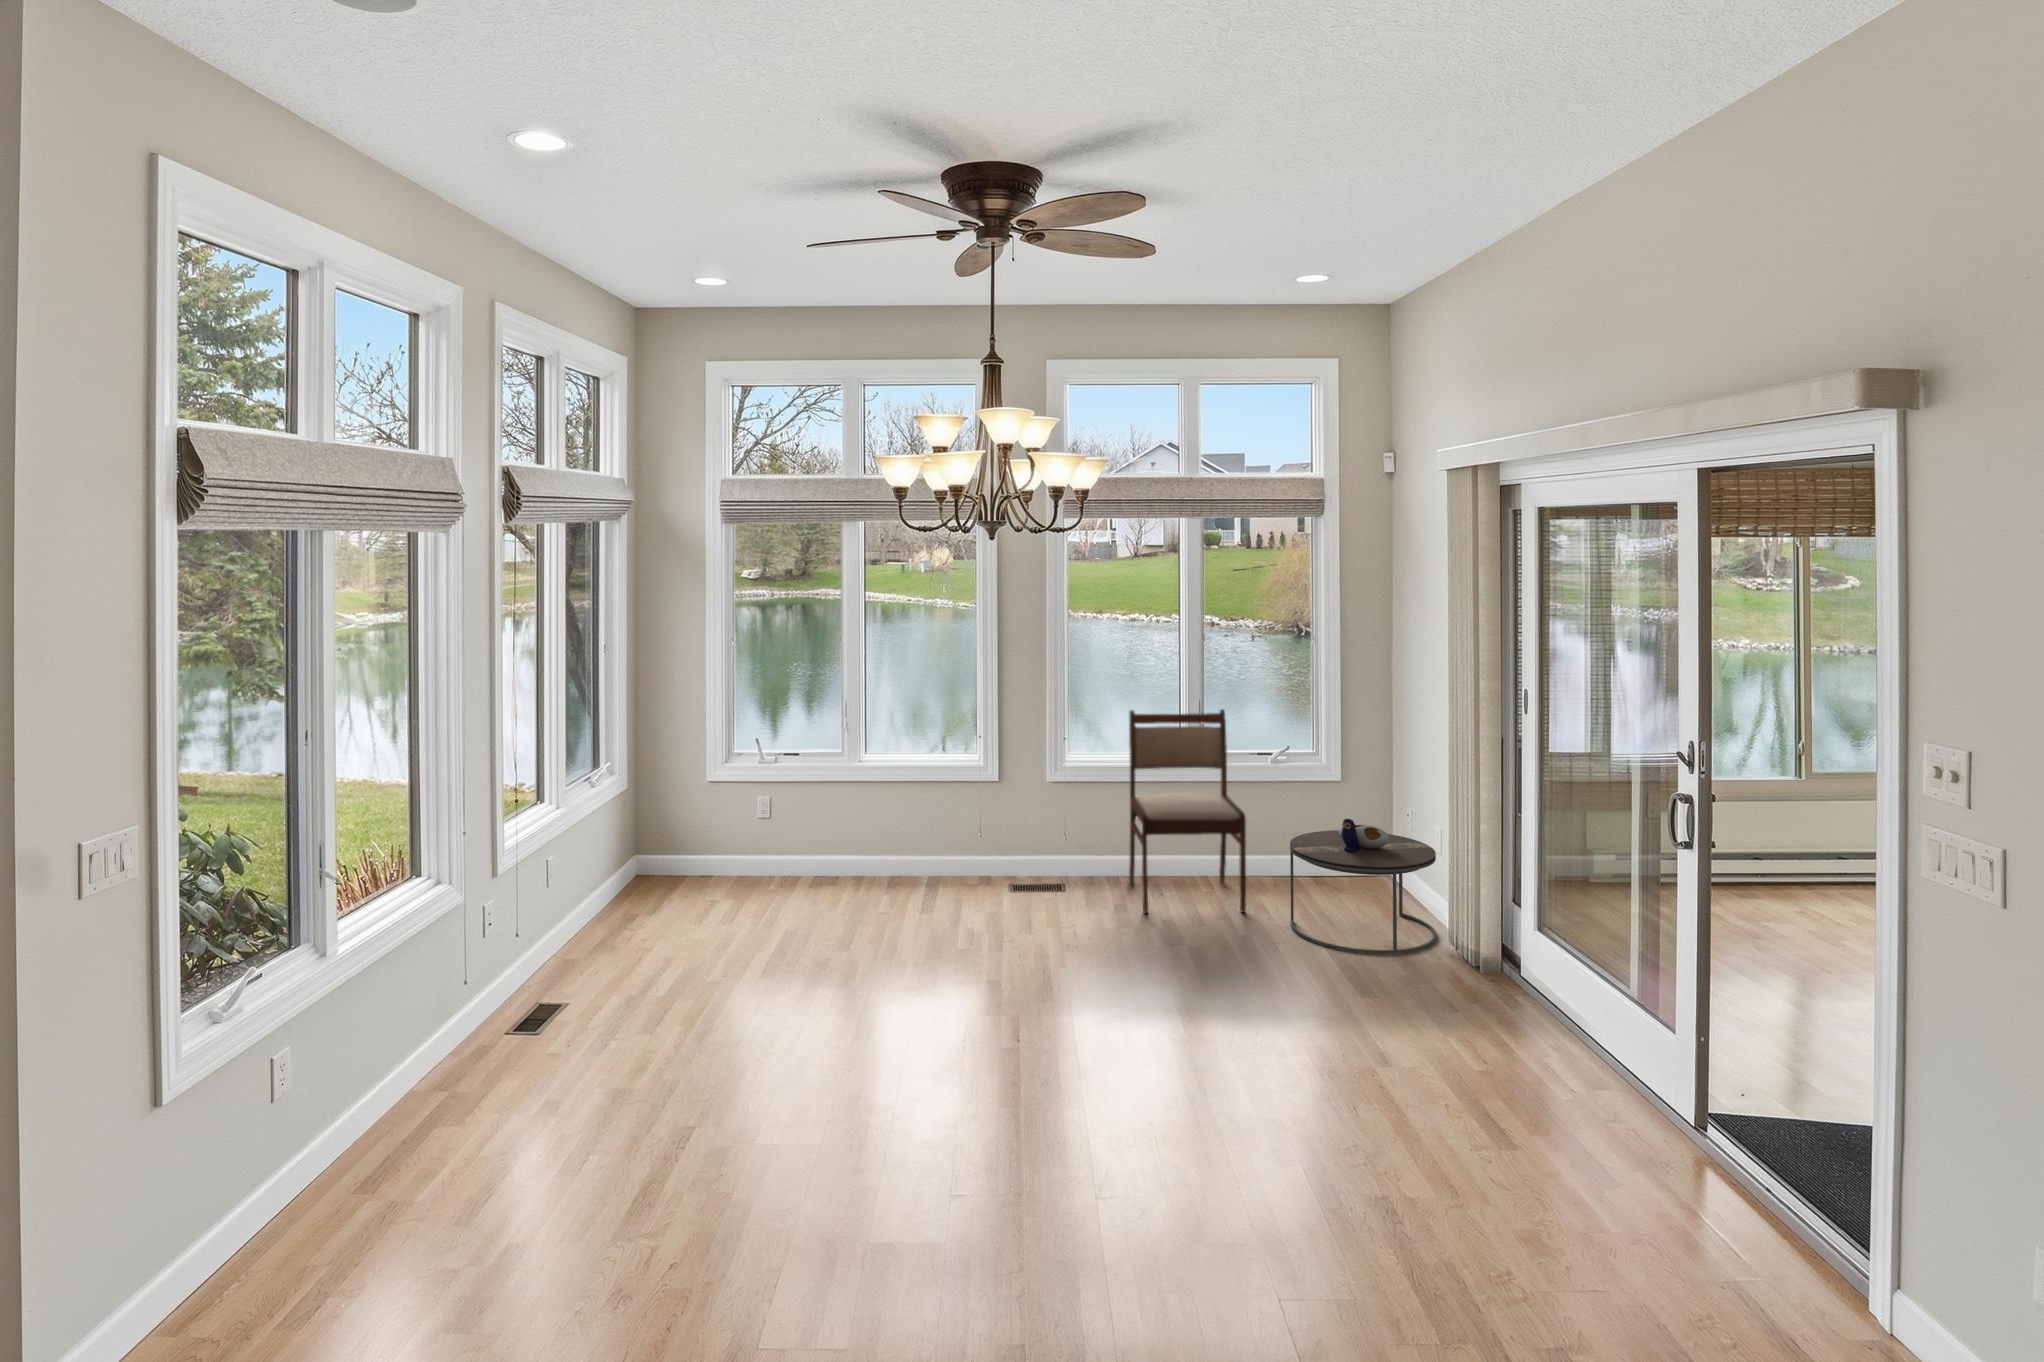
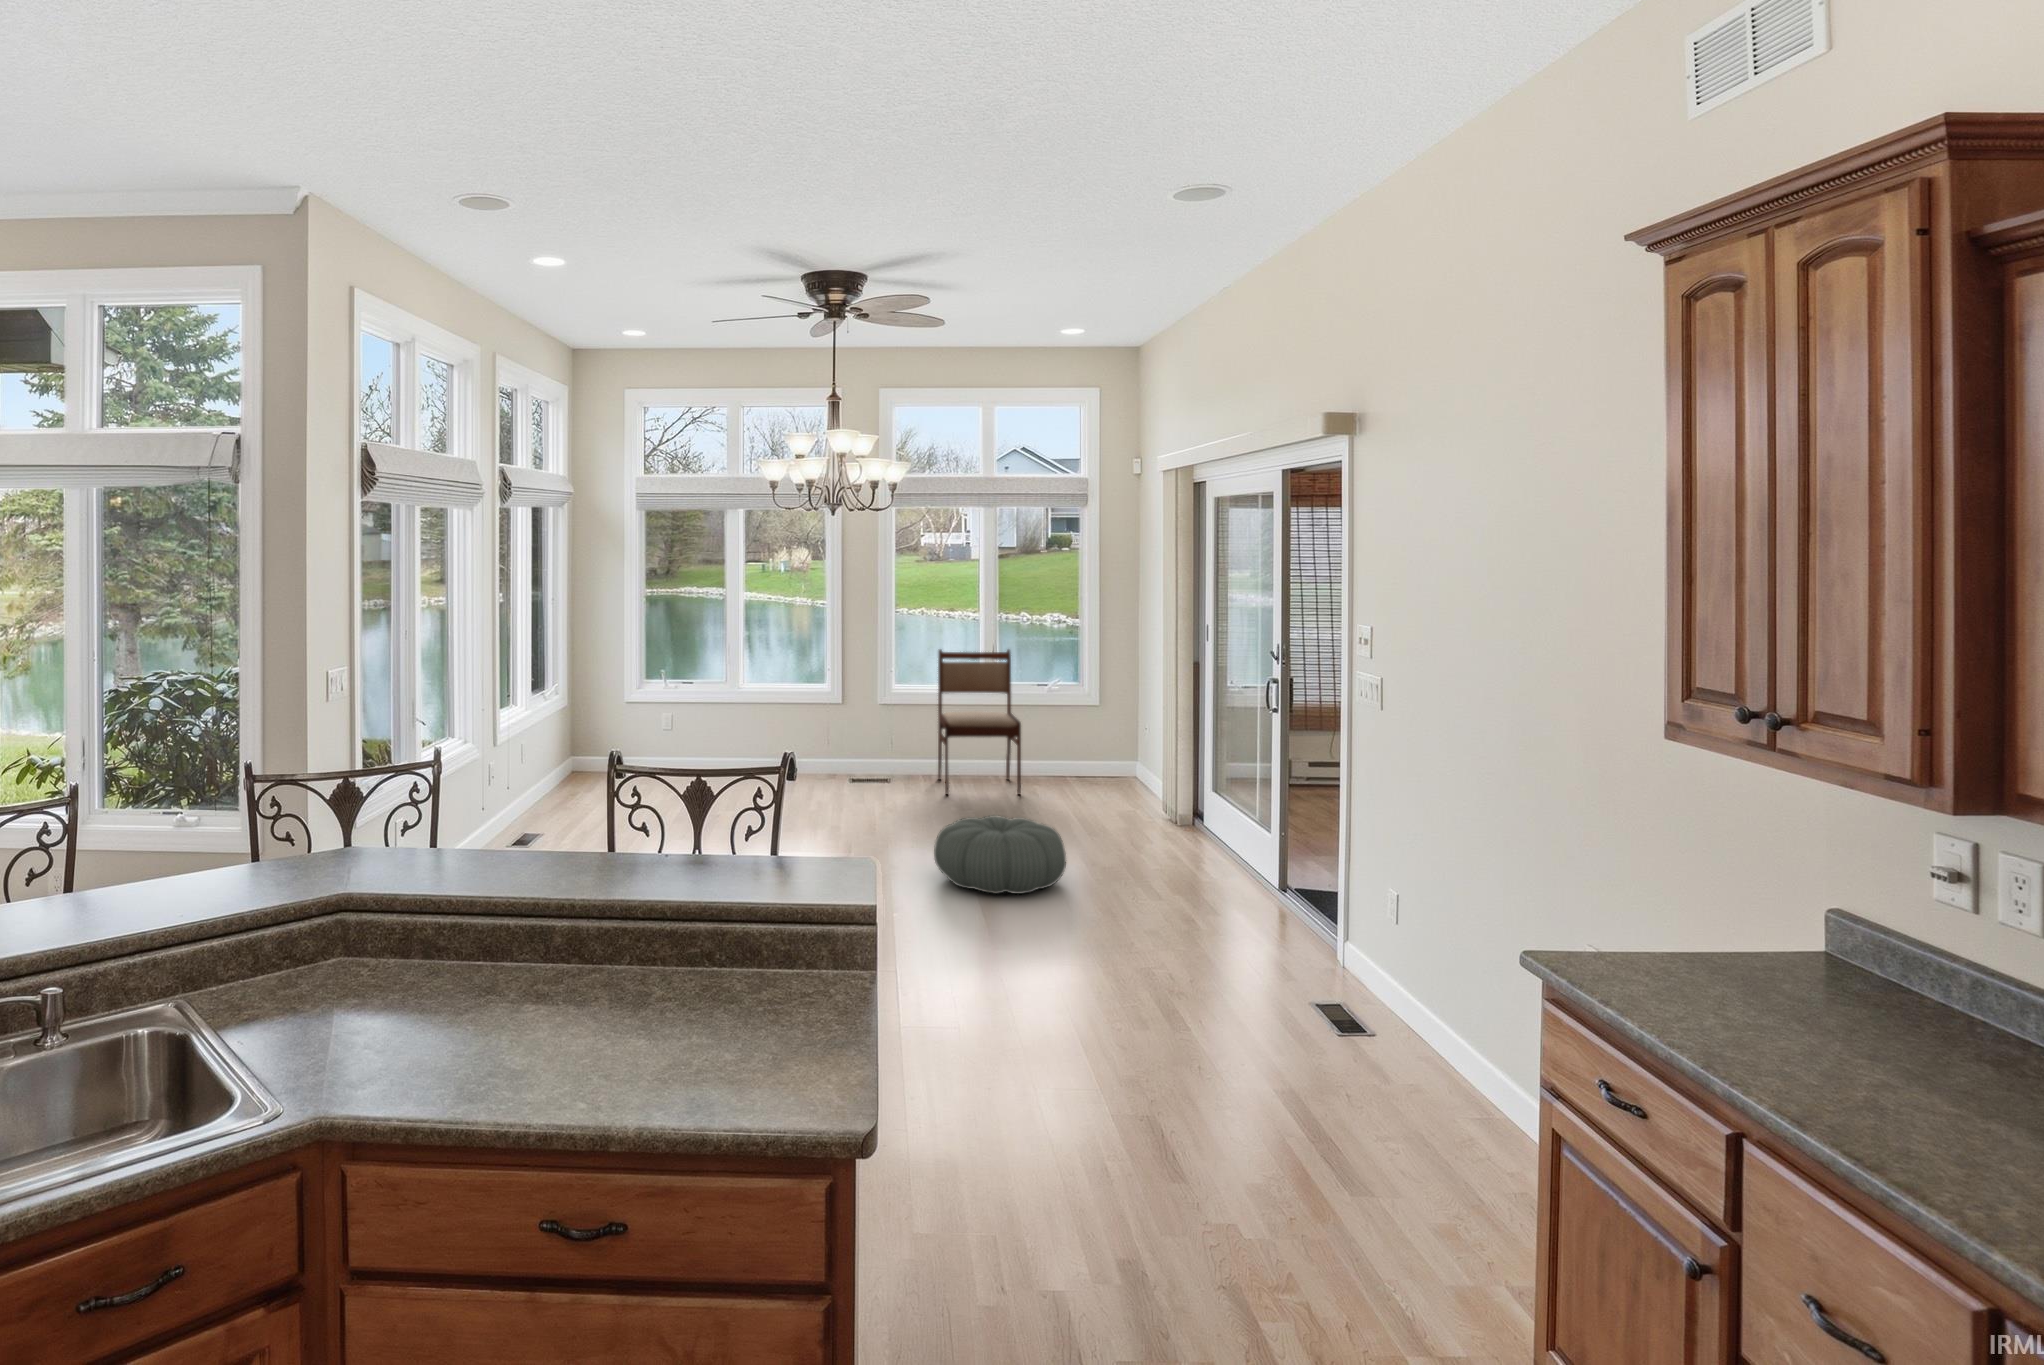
side table: present [1290,819,1436,954] -> none [1052,722,1156,816]
pouf: none [1152,996,1361,1145] -> present [934,815,1066,894]

